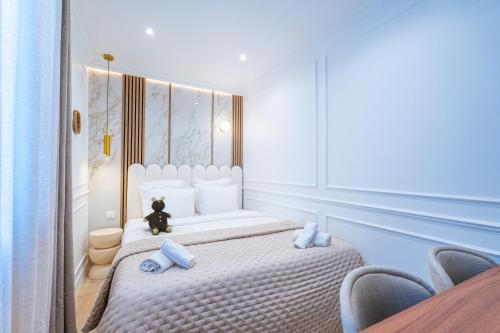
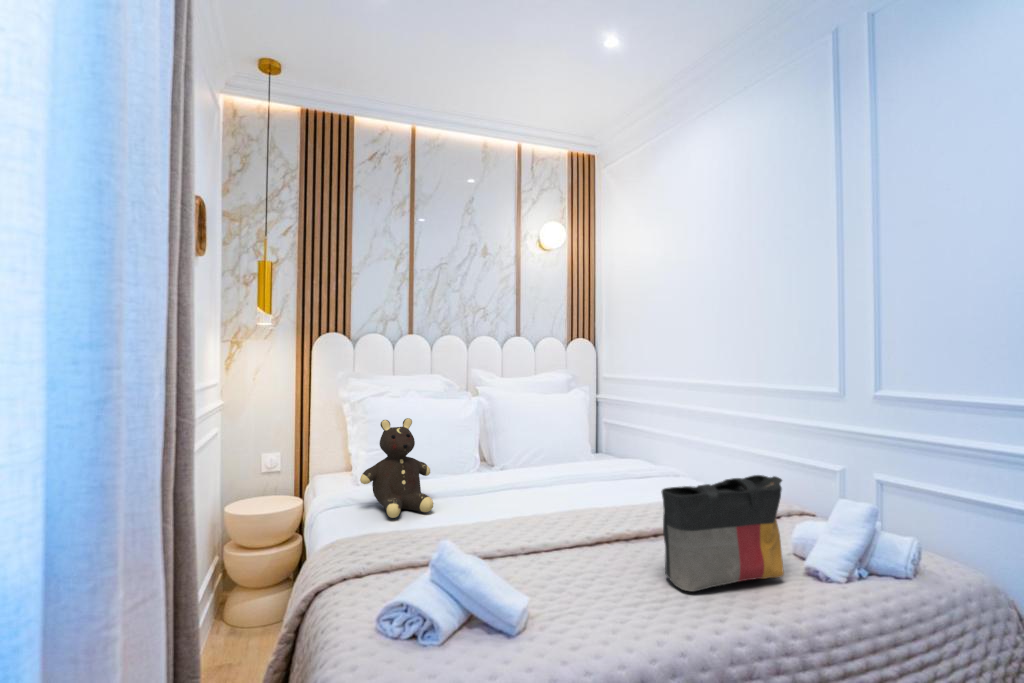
tote bag: none [245,214,287,253] -> present [661,475,784,591]

